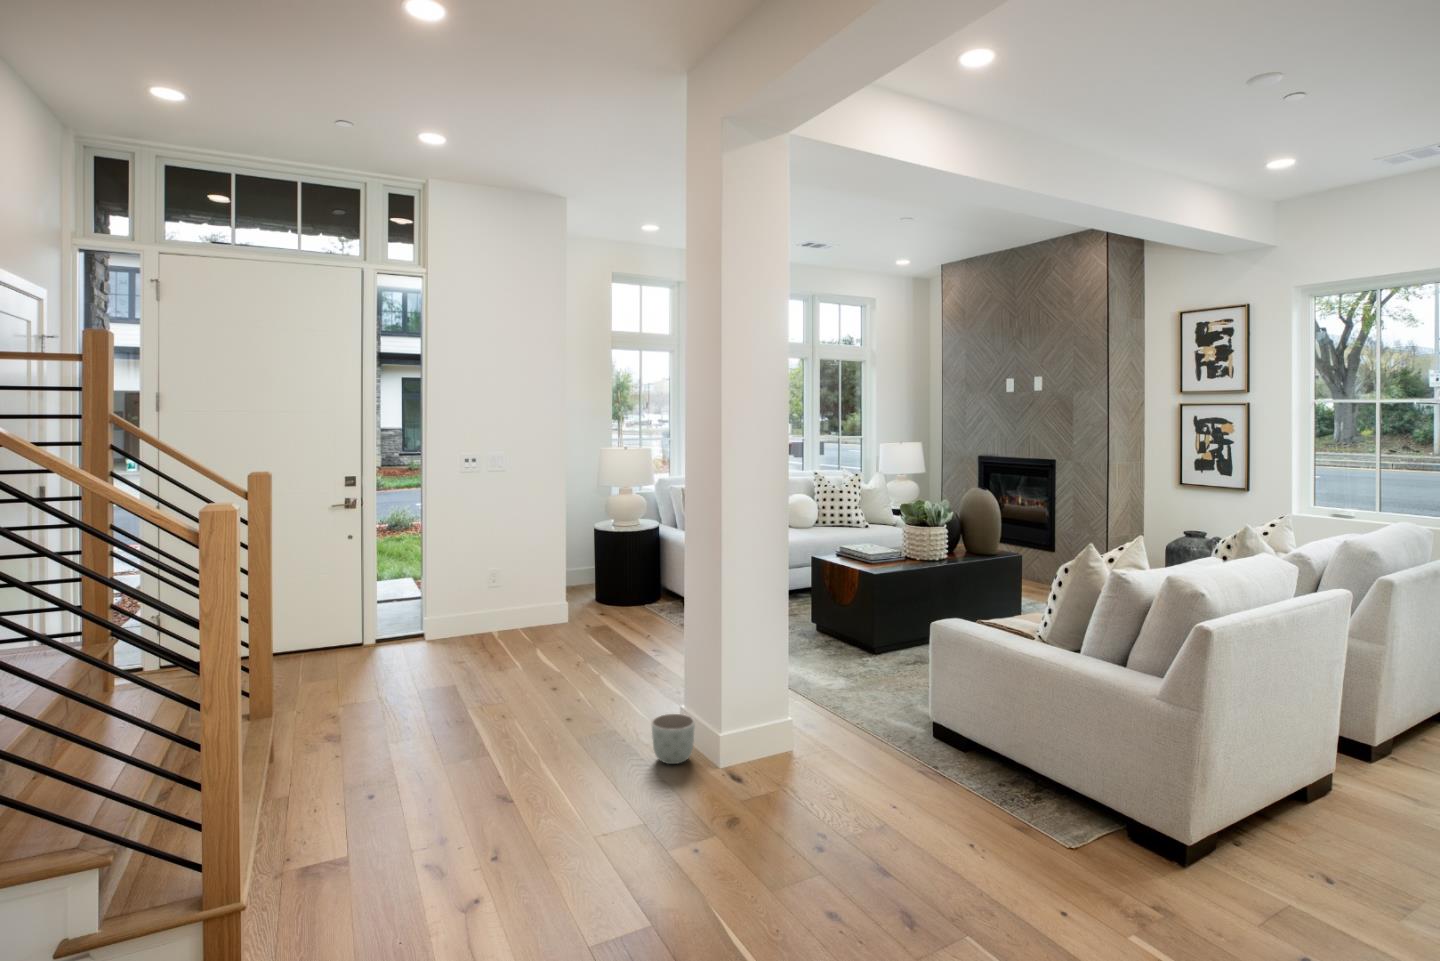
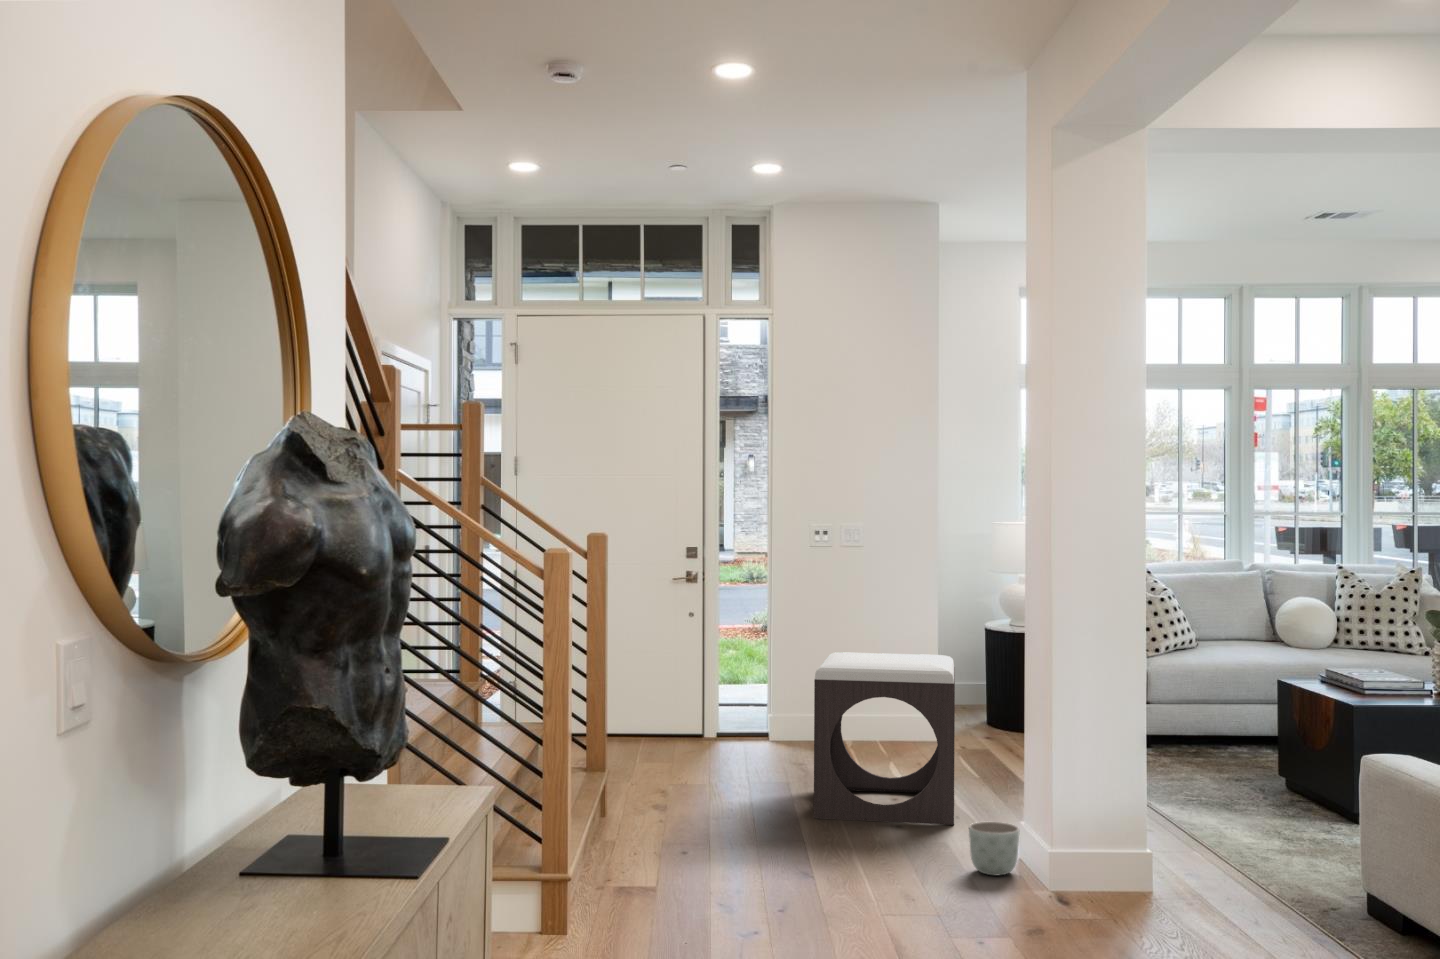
footstool: none [491,562,616,718] -> present [814,652,955,825]

